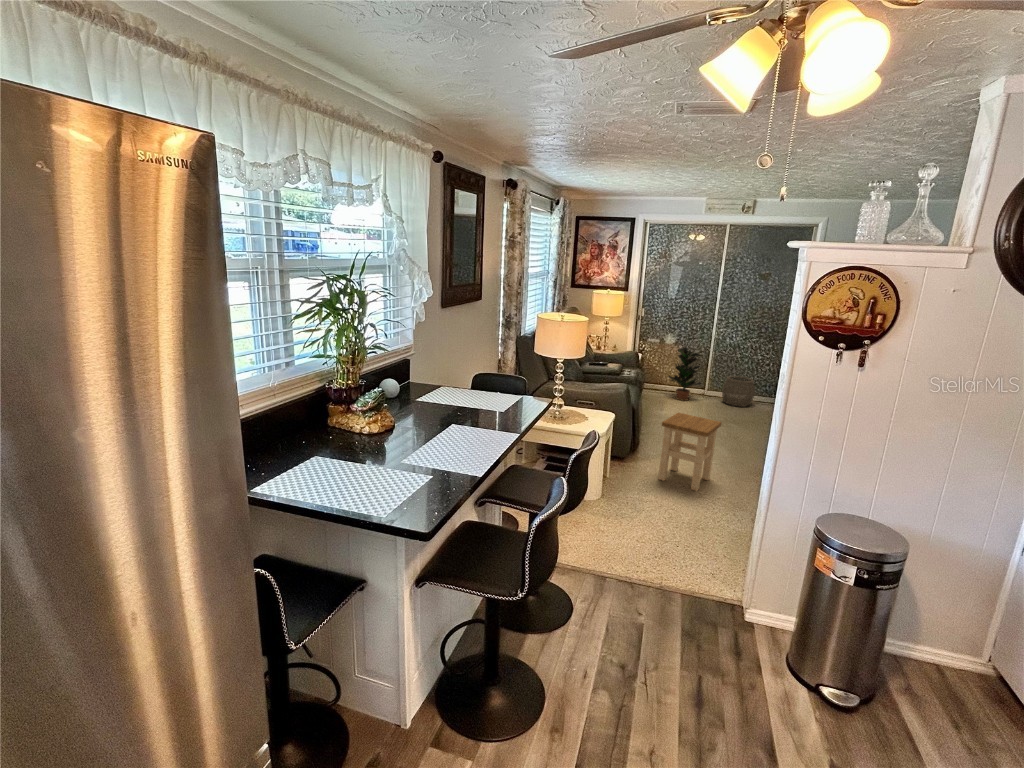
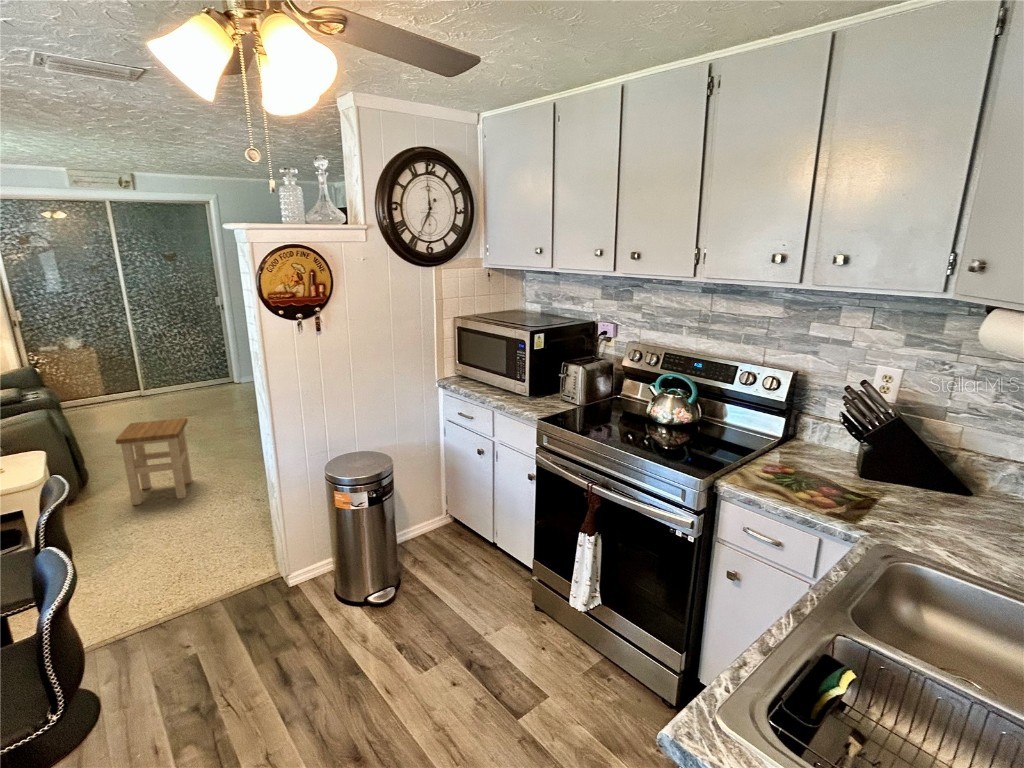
potted plant: present [668,348,701,401] -> none [85,348,135,411]
woven basket: present [722,376,755,407] -> none [162,366,200,400]

